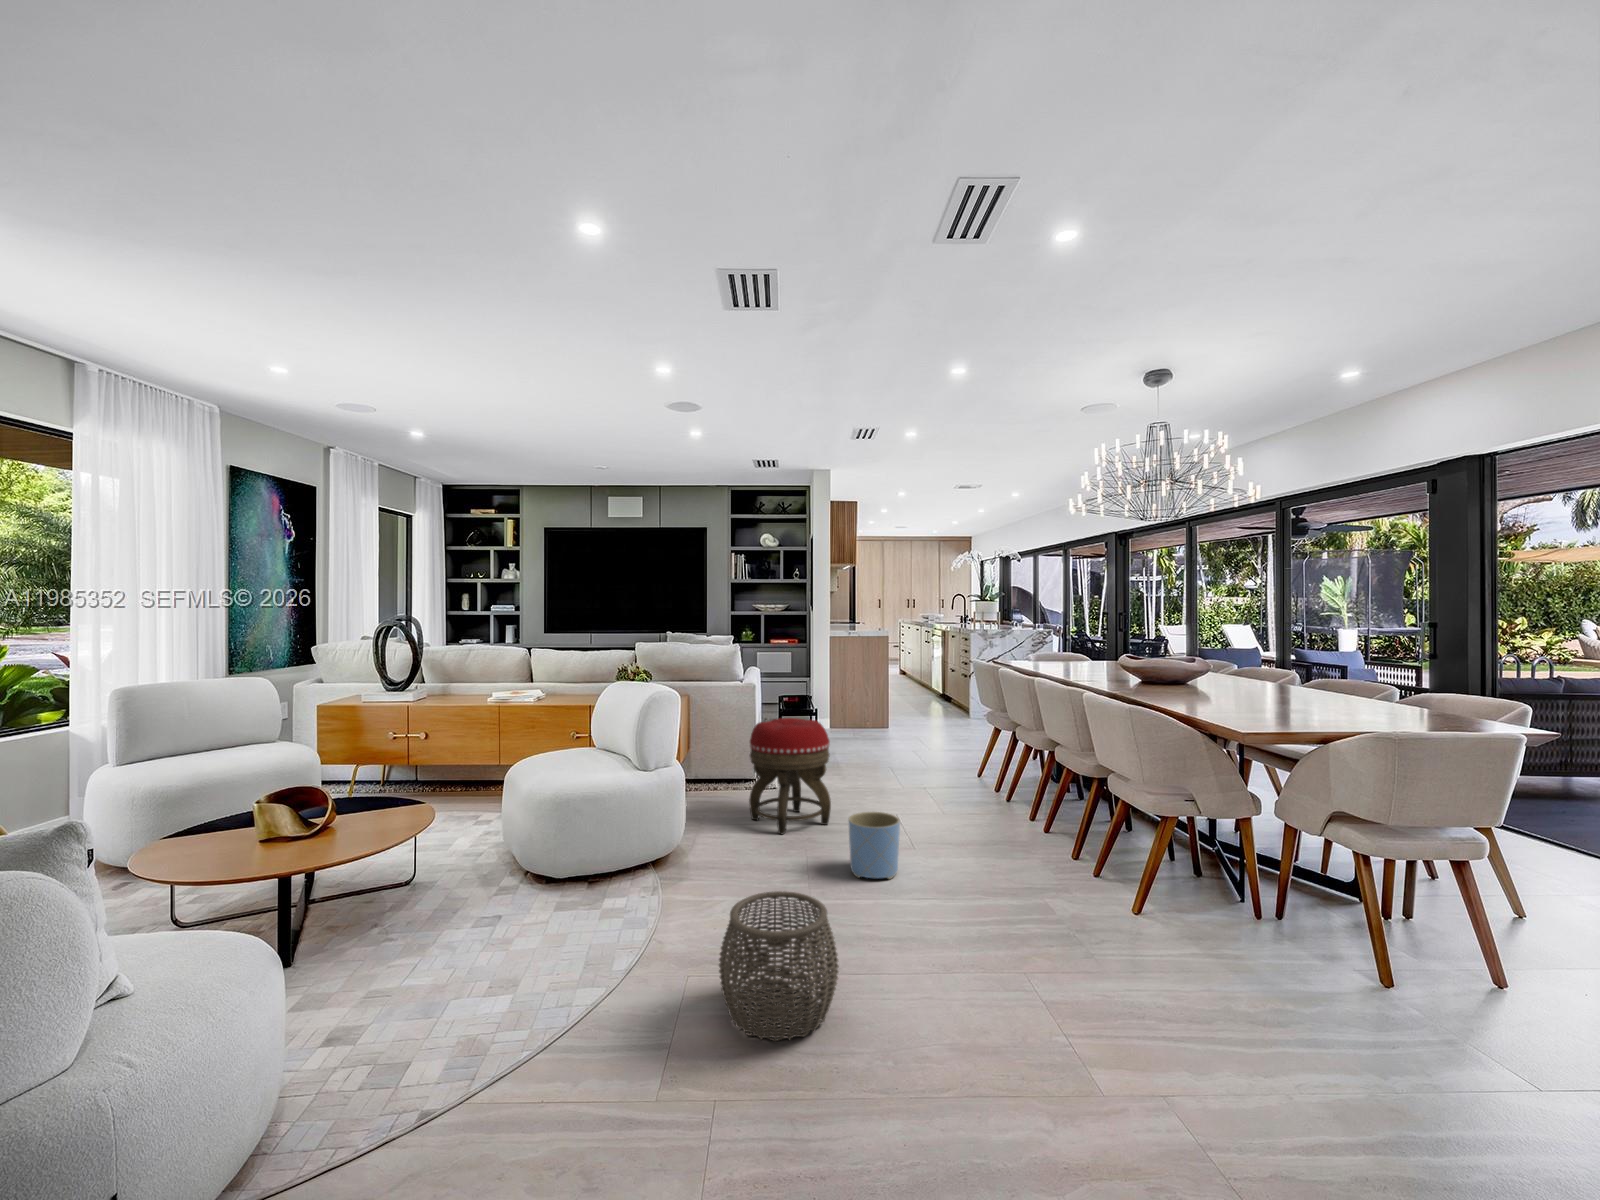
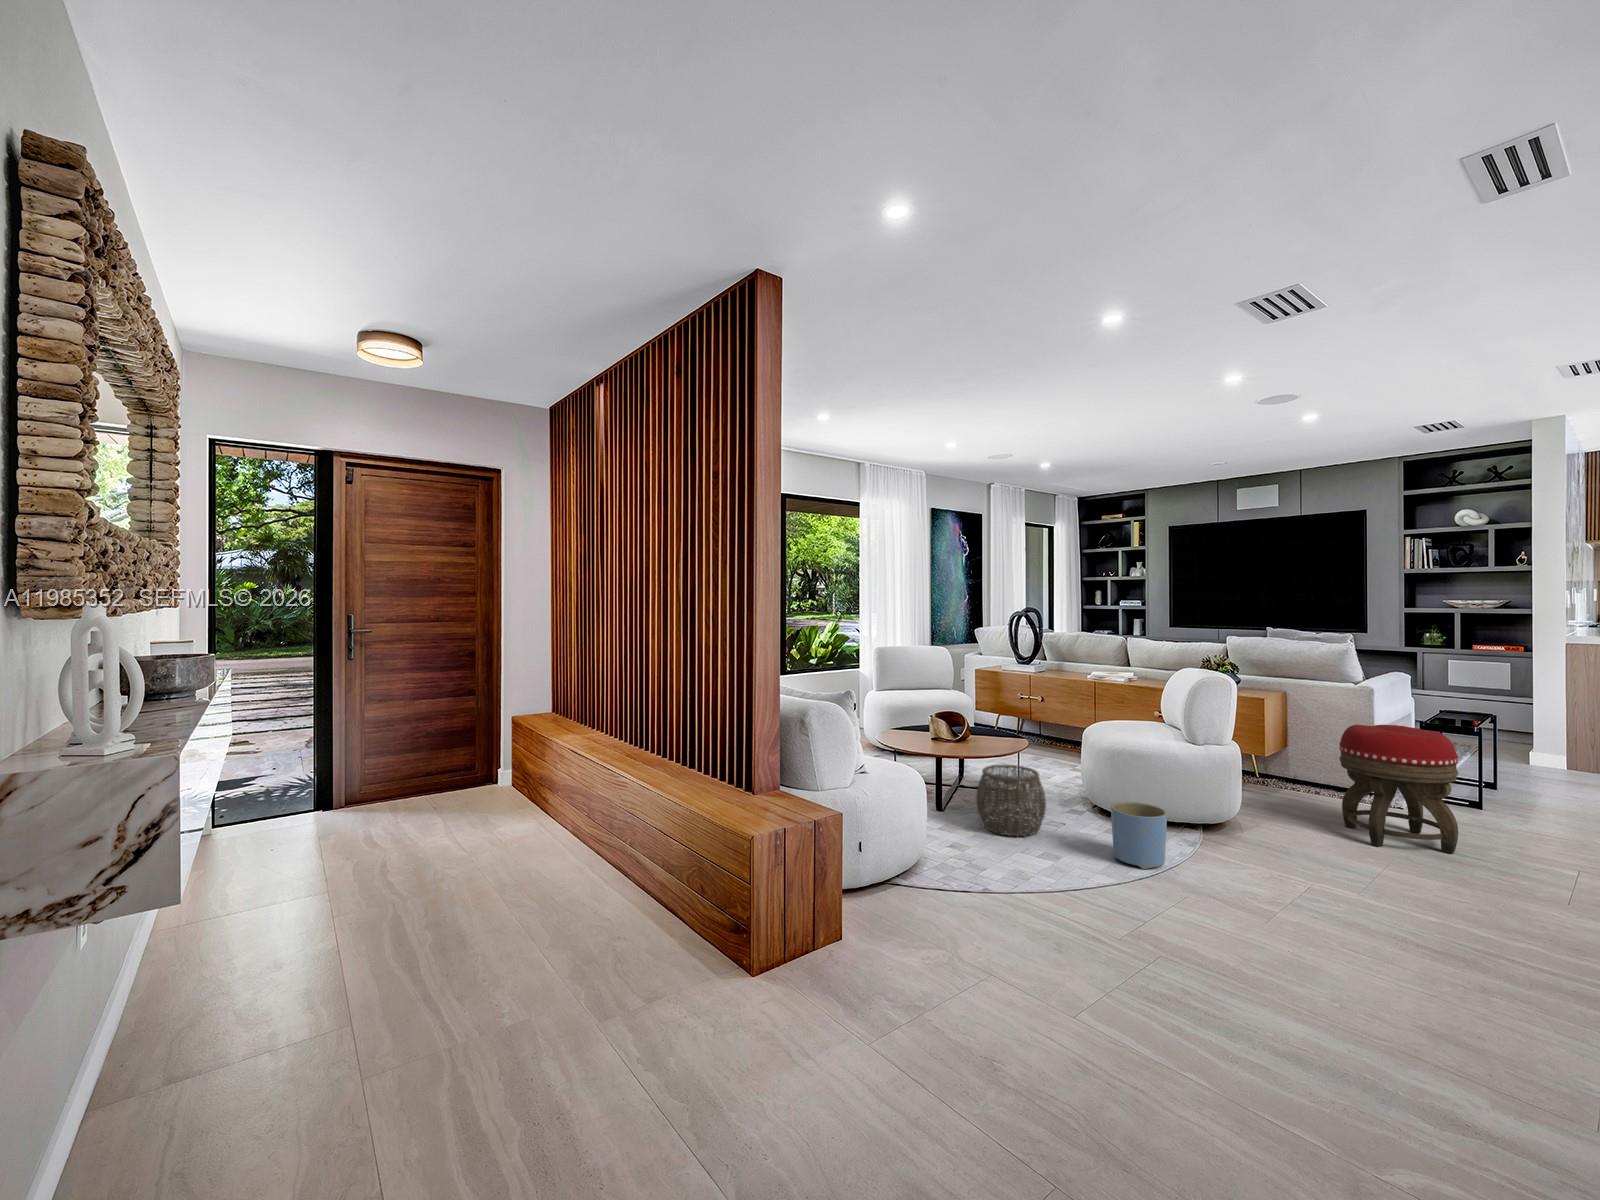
planter: present [848,812,900,879] -> present [1111,802,1167,869]
woven basket: present [719,891,839,1041] -> present [976,765,1046,837]

